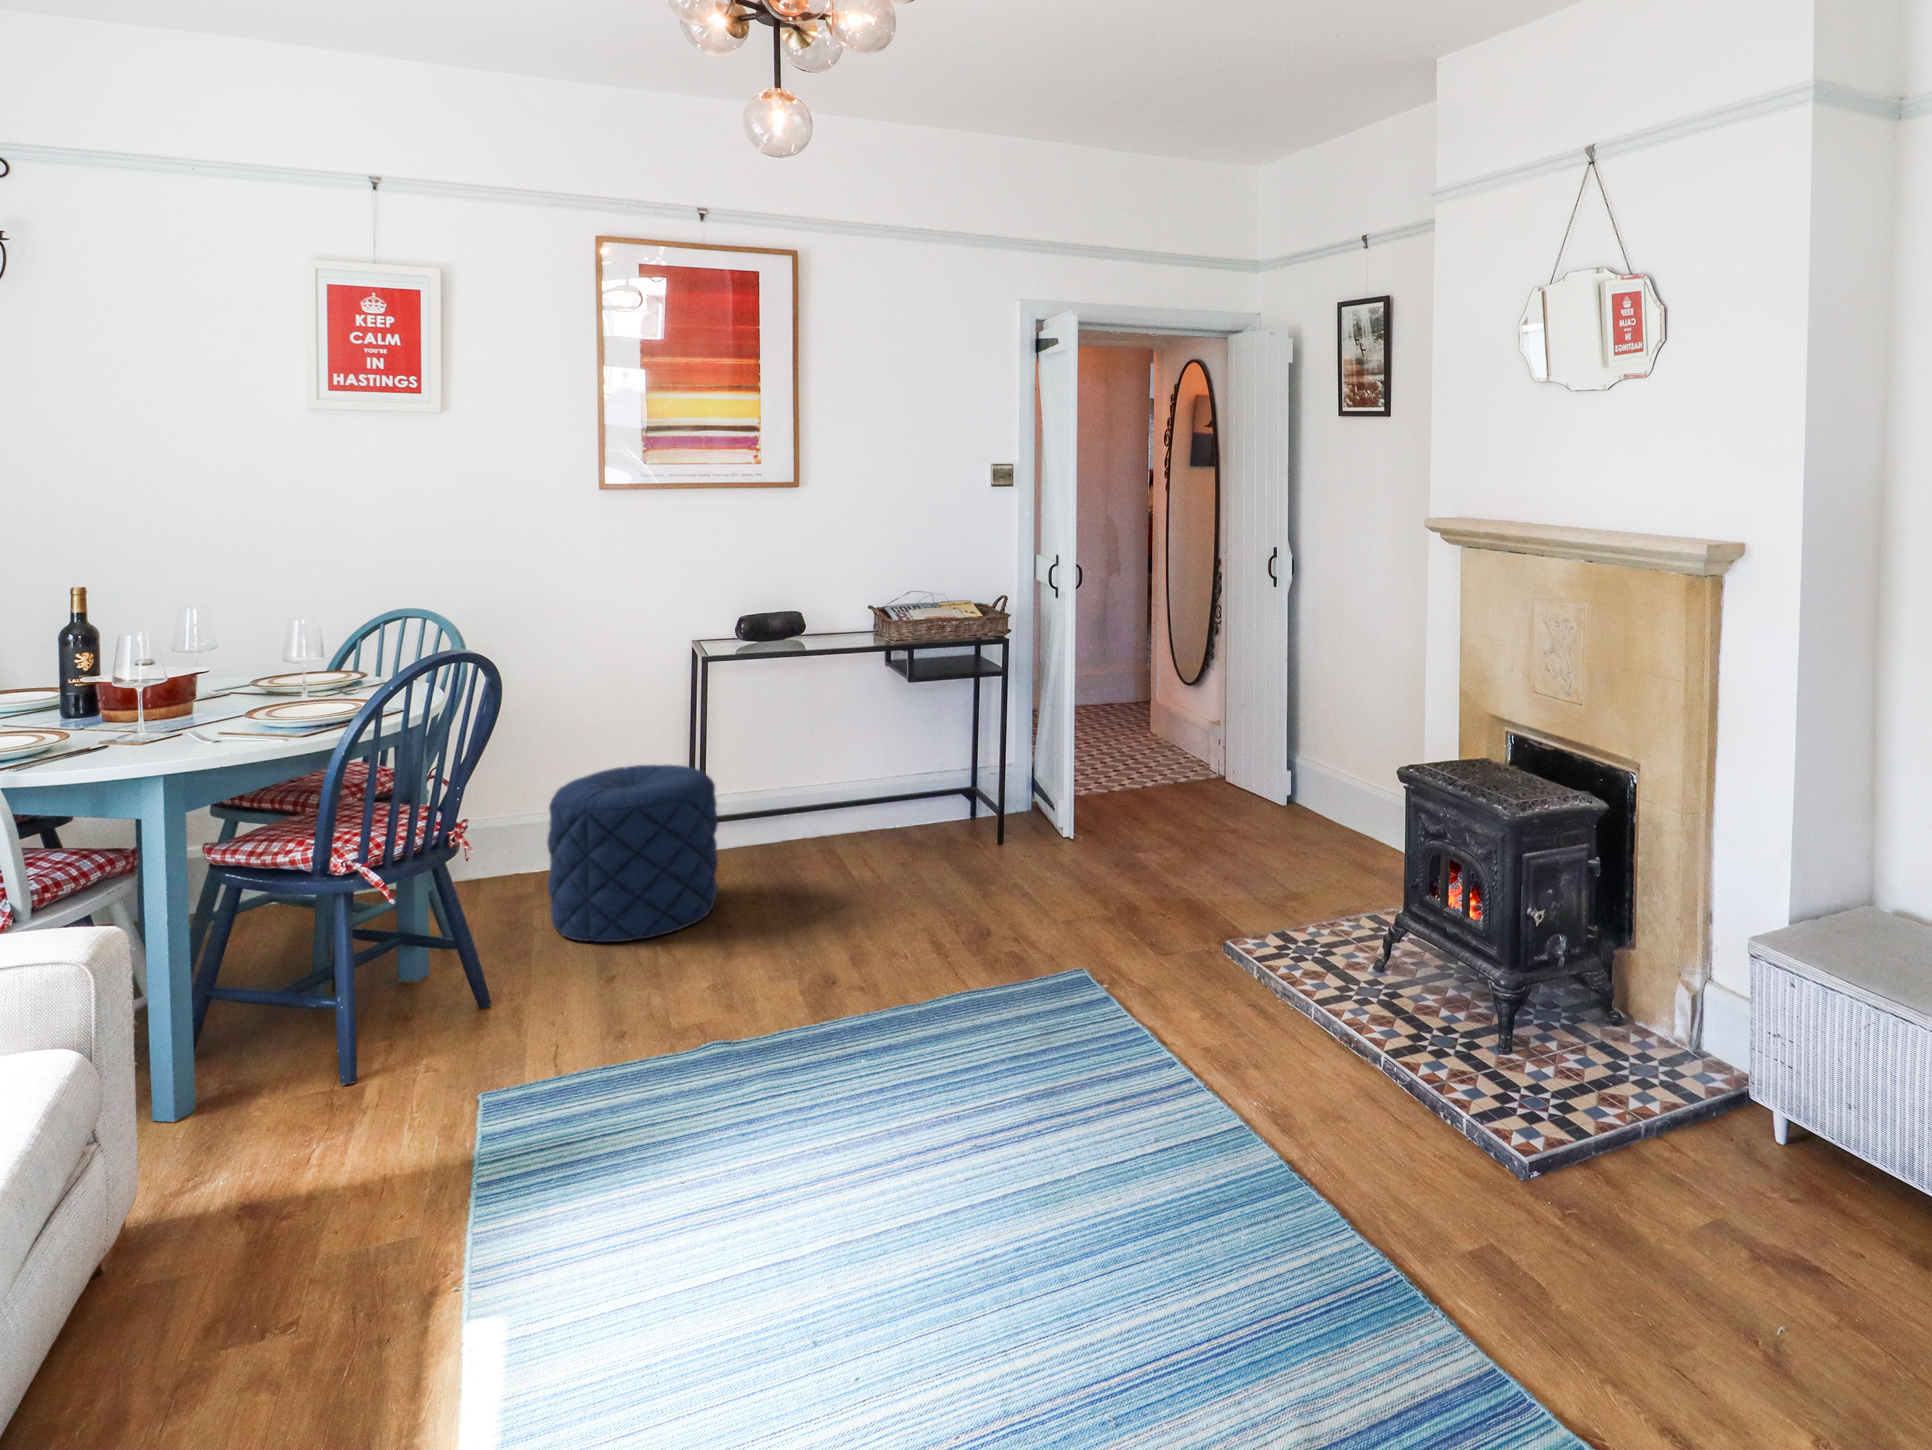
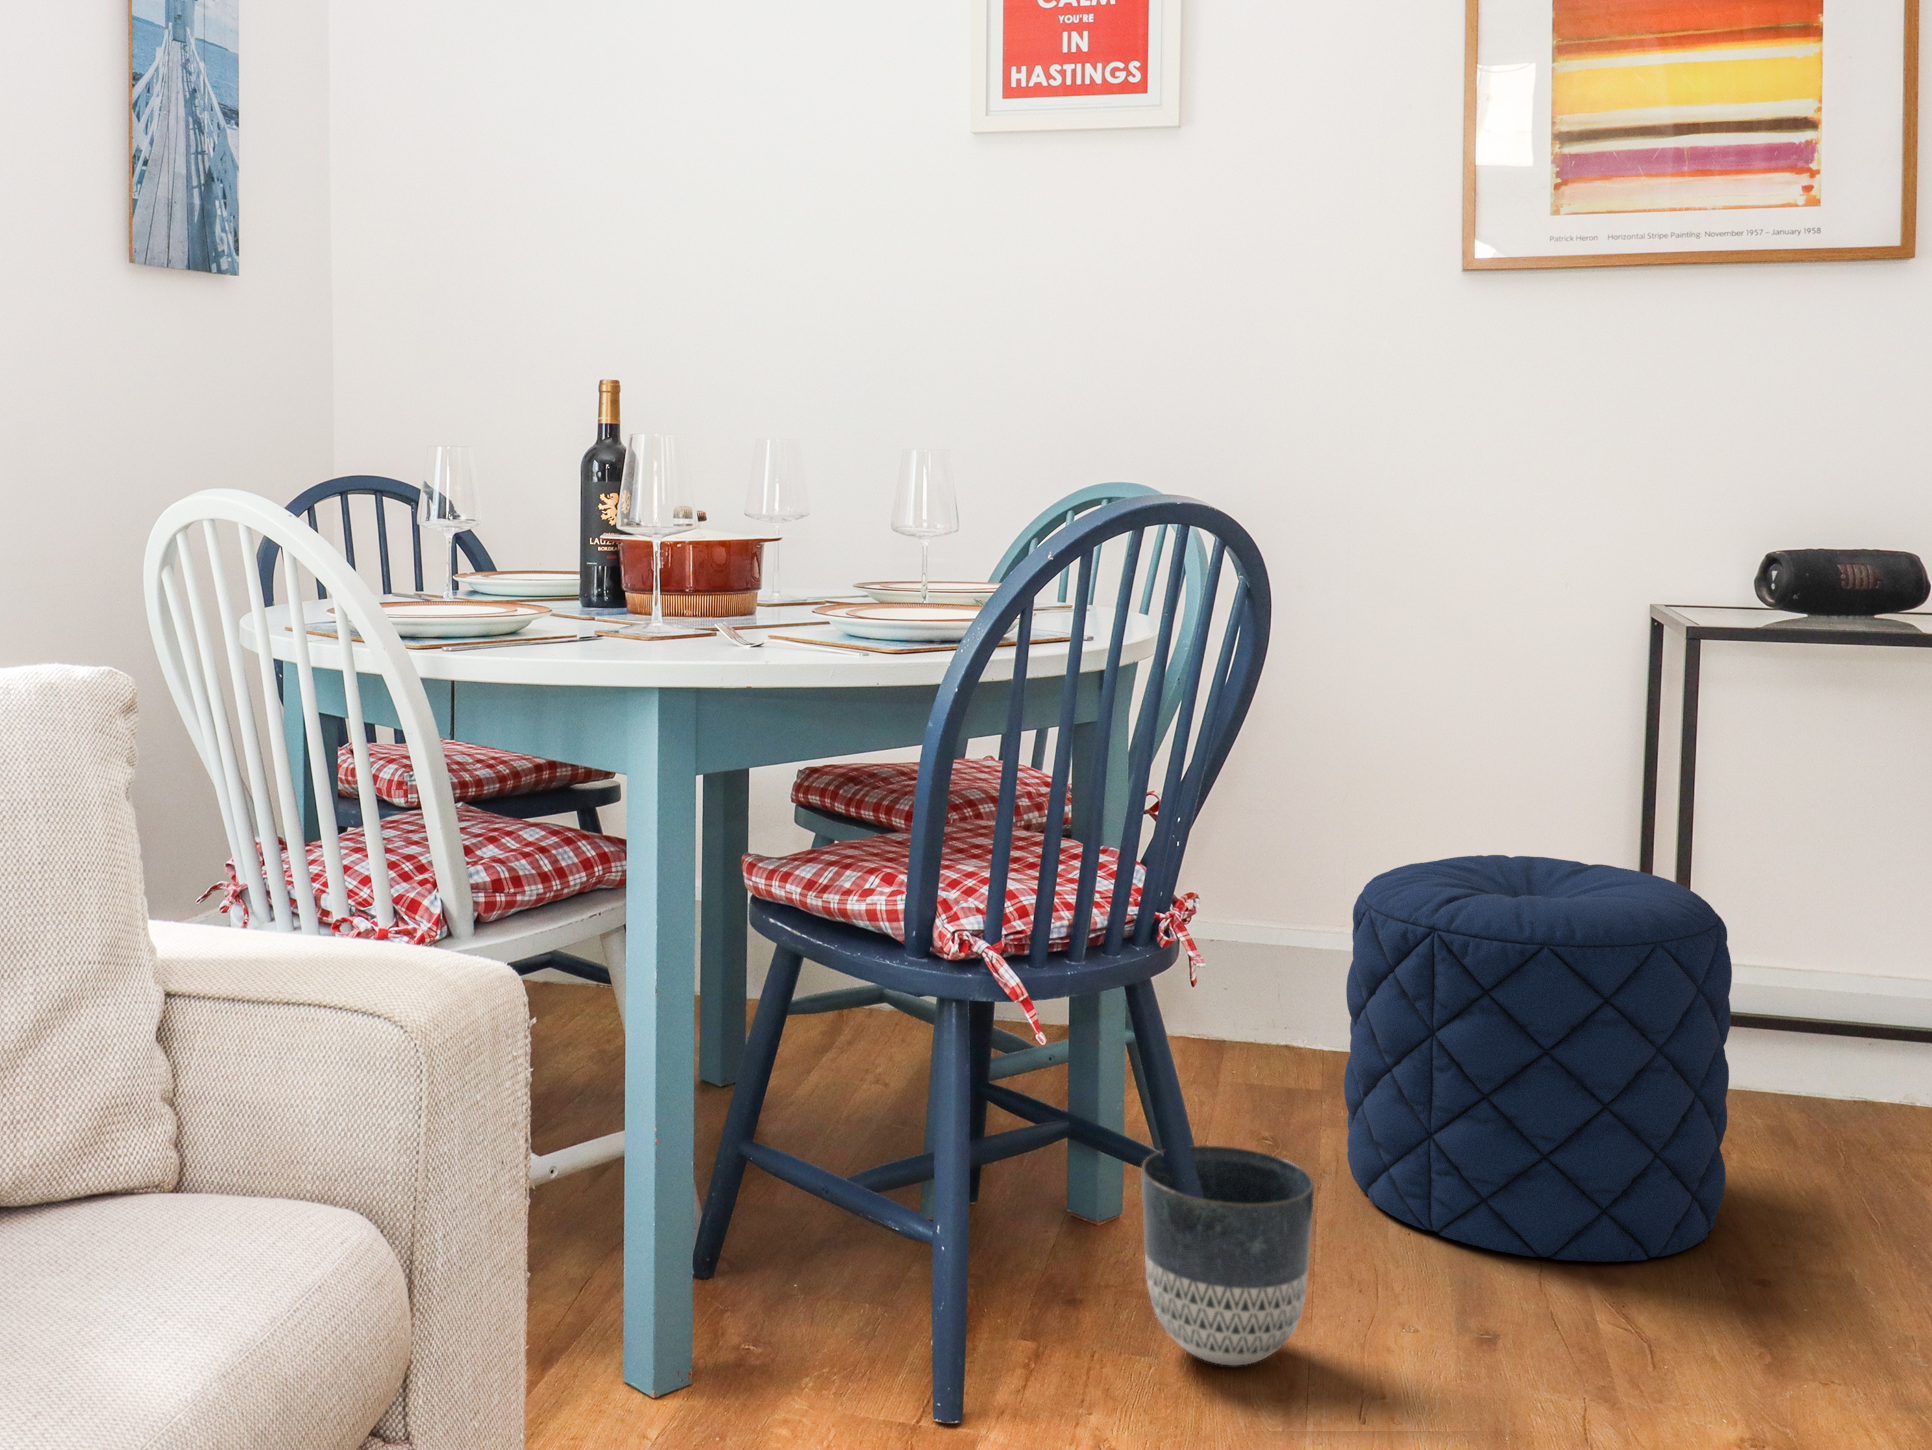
planter: none [445,926,530,1022] -> present [1142,1145,1314,1366]

